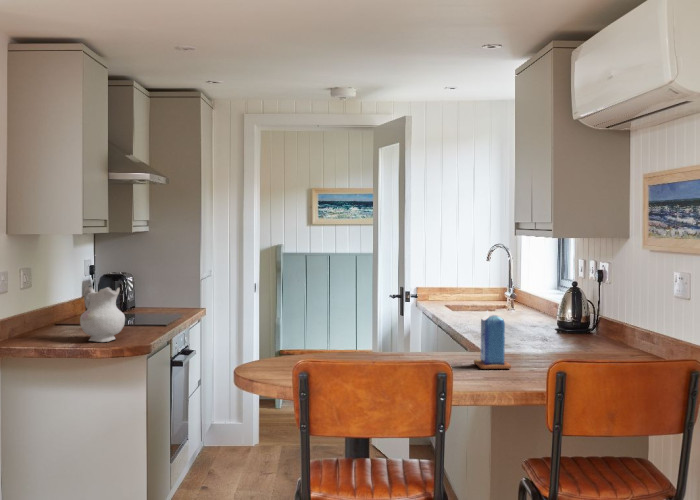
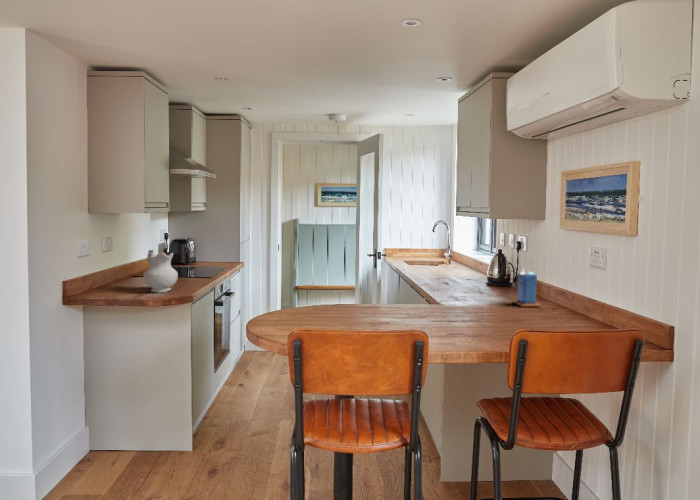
candle: present [474,311,511,369] -> present [512,270,541,307]

